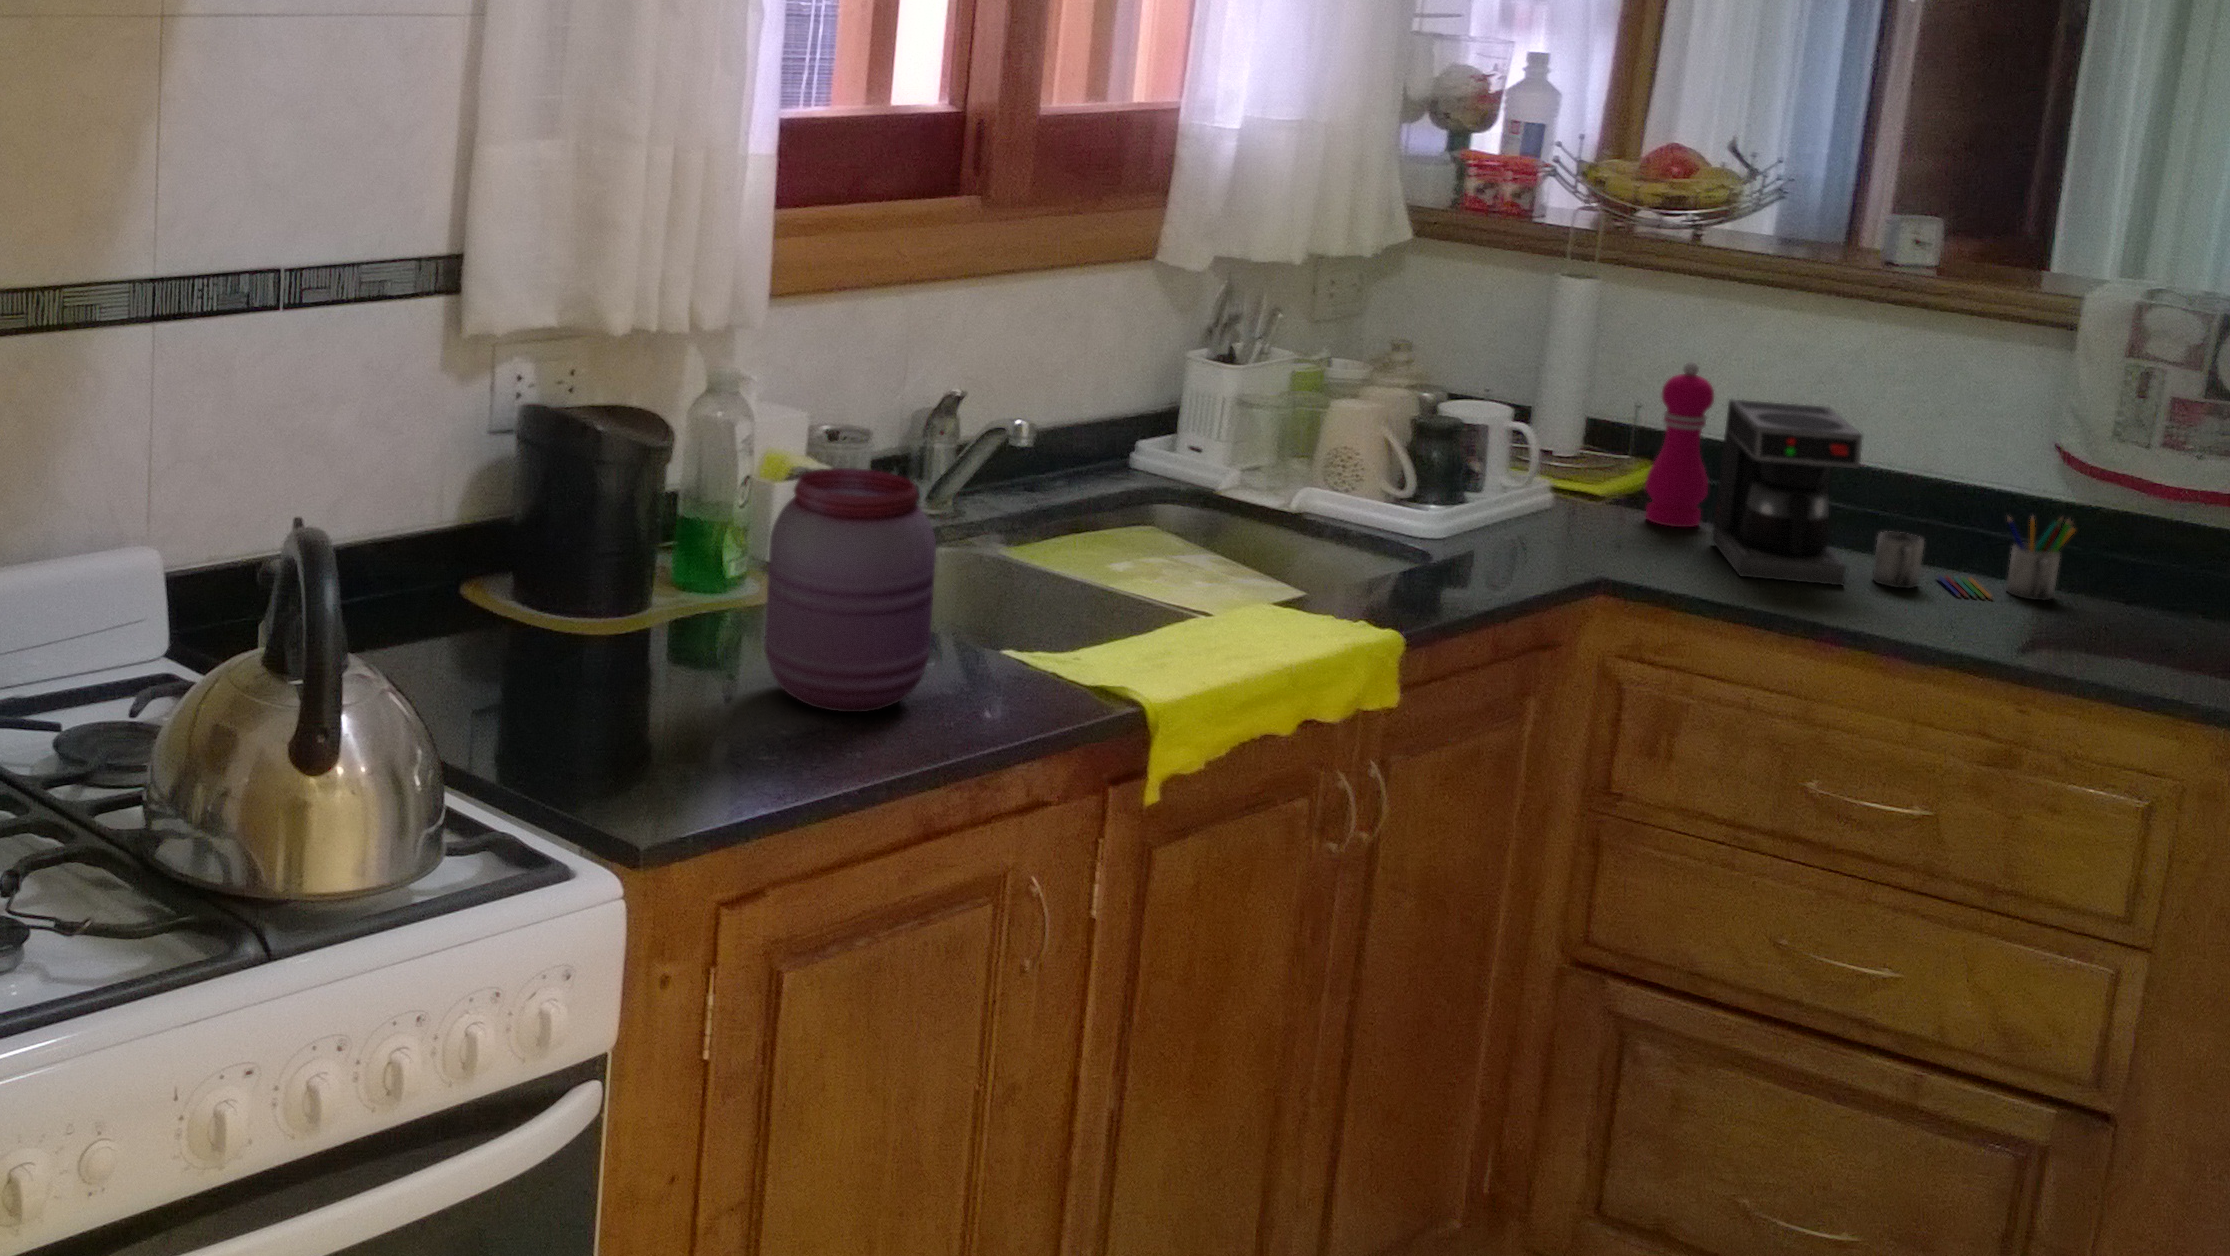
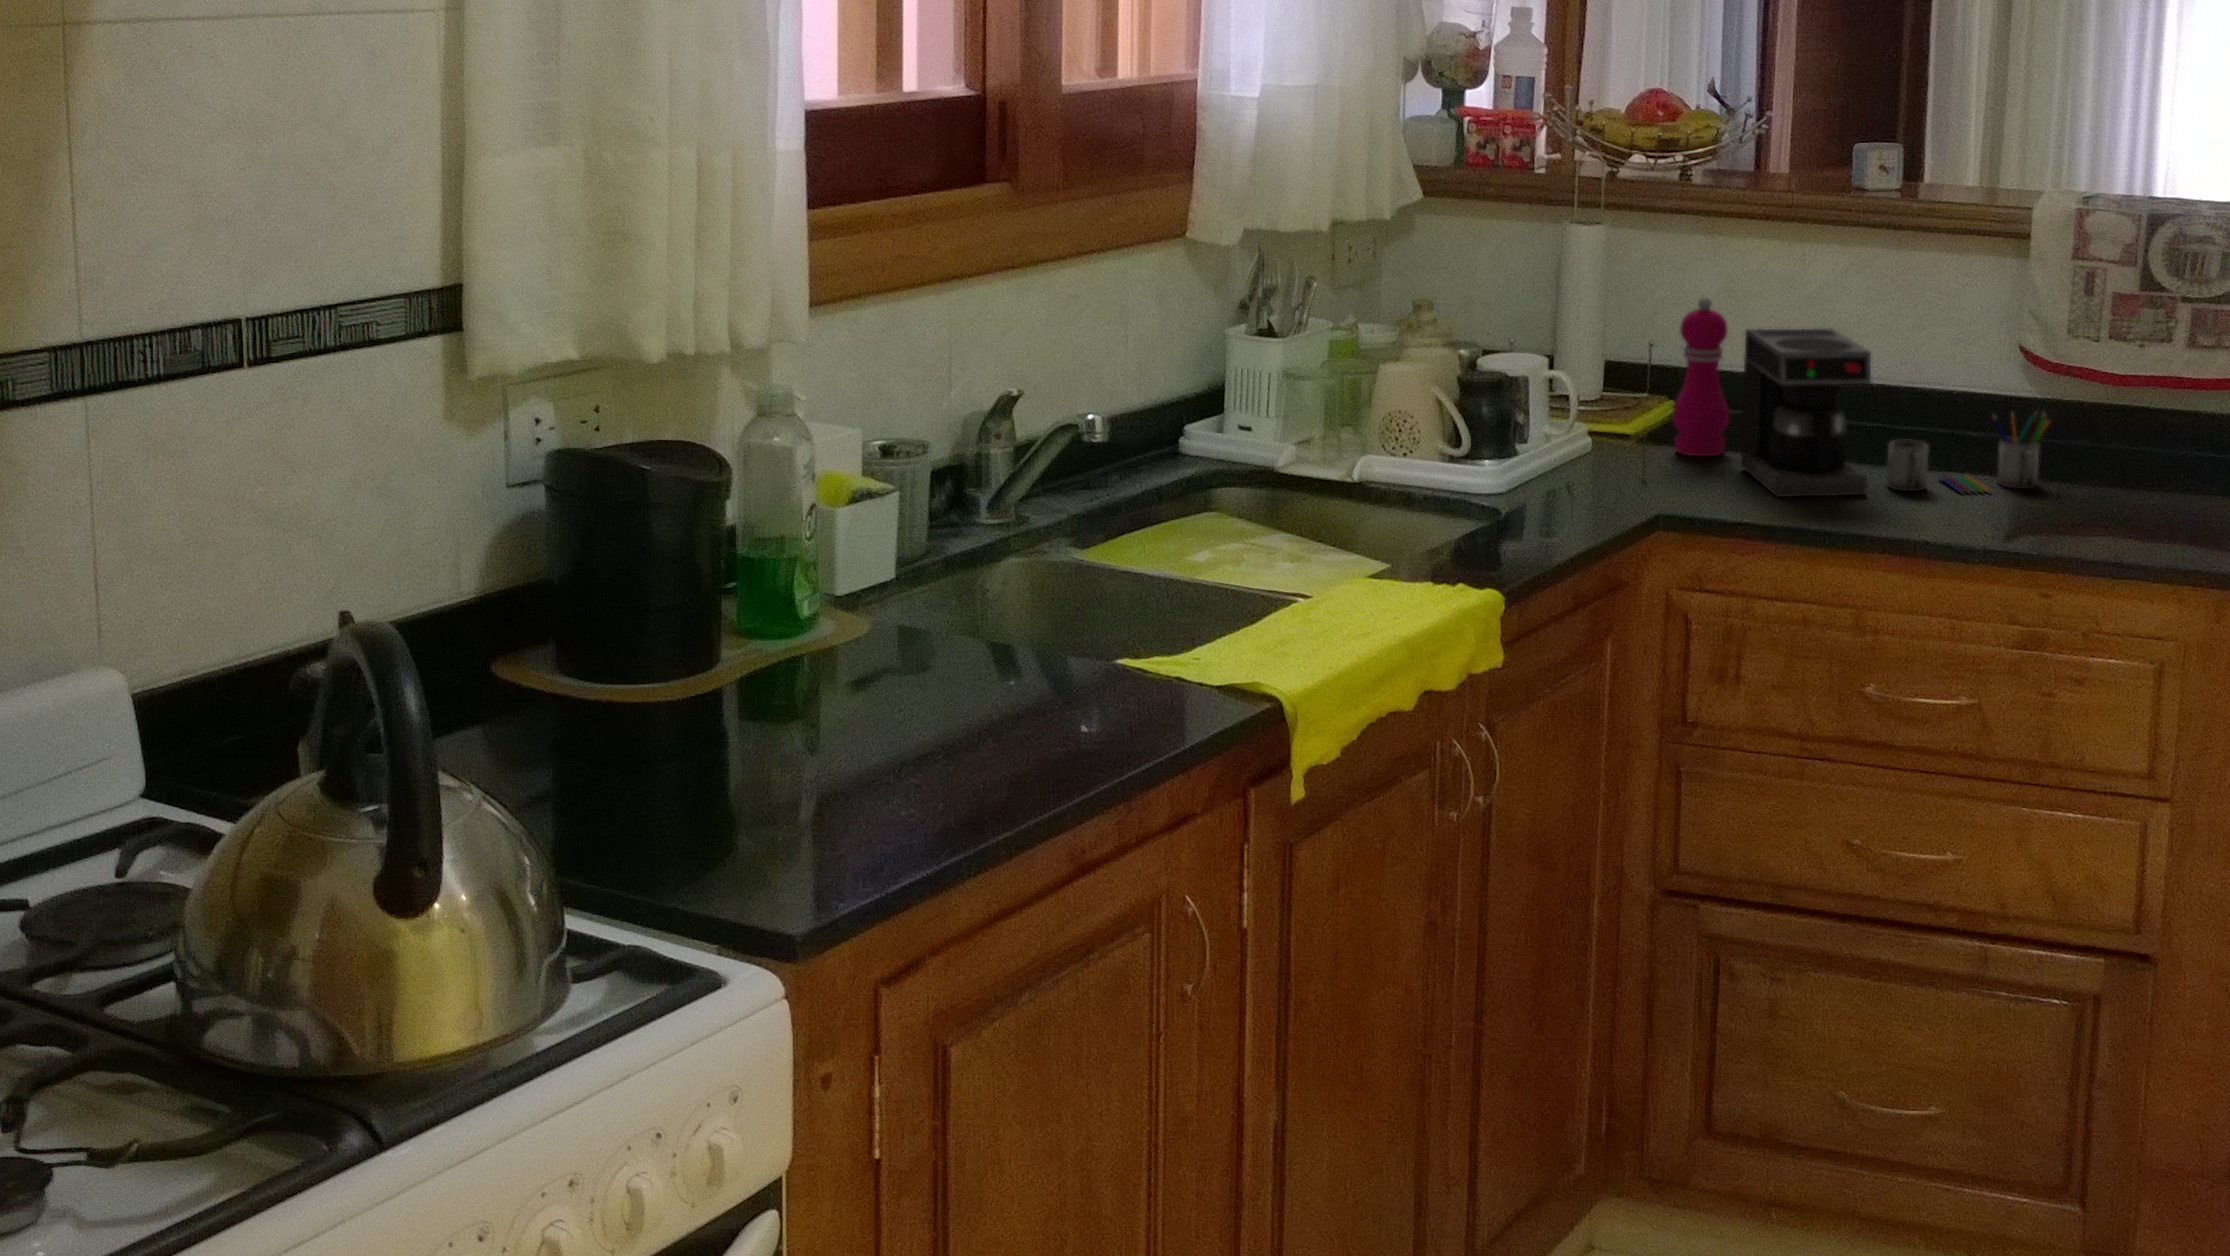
jar: present [765,468,936,712] -> none [873,483,1057,749]

